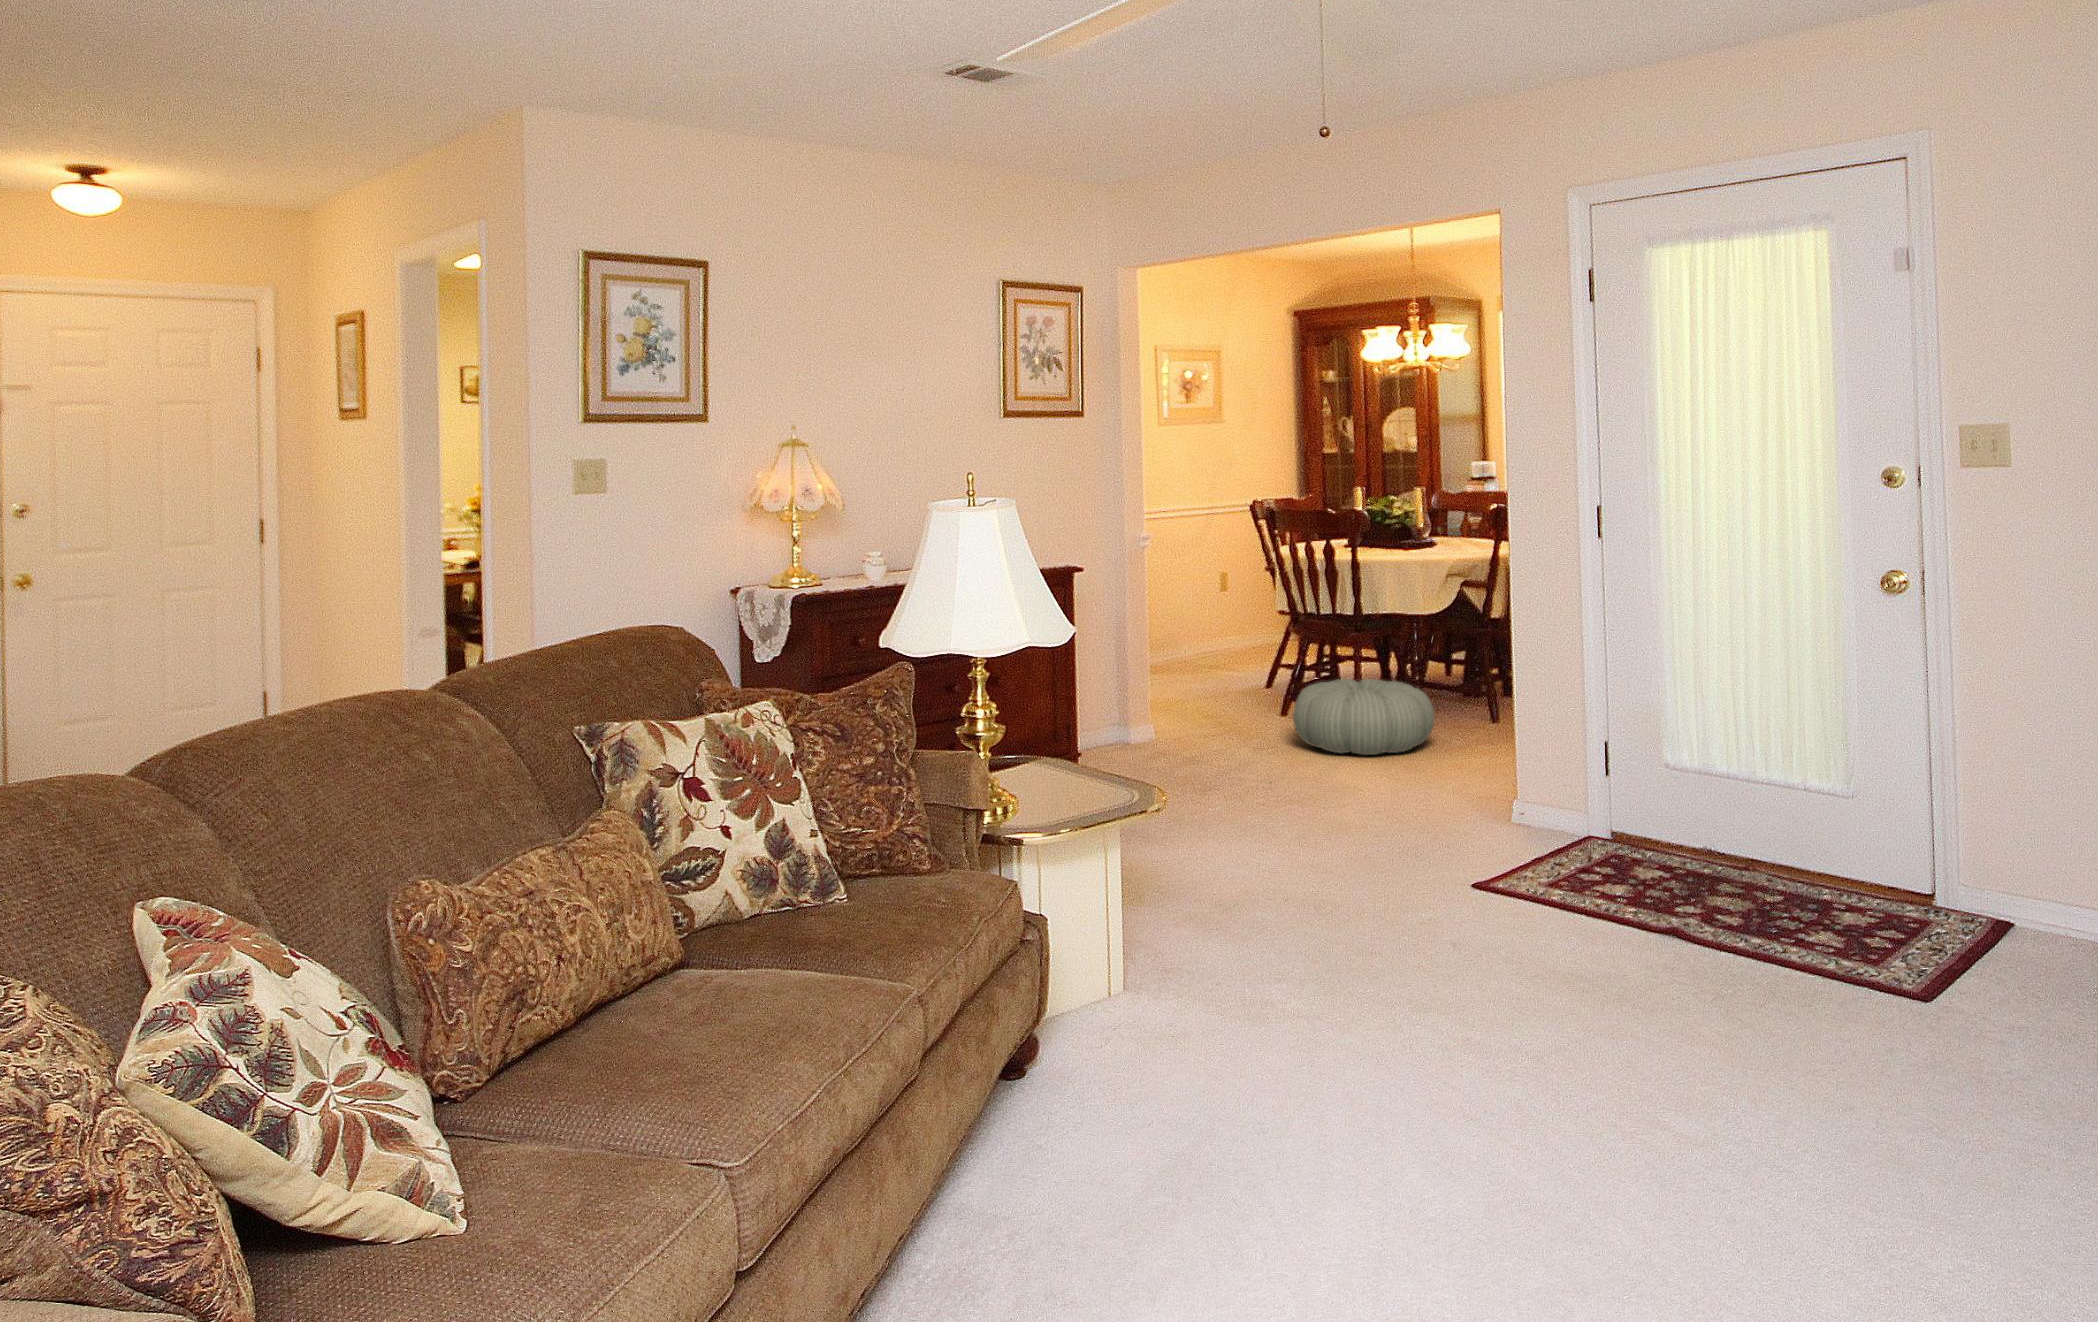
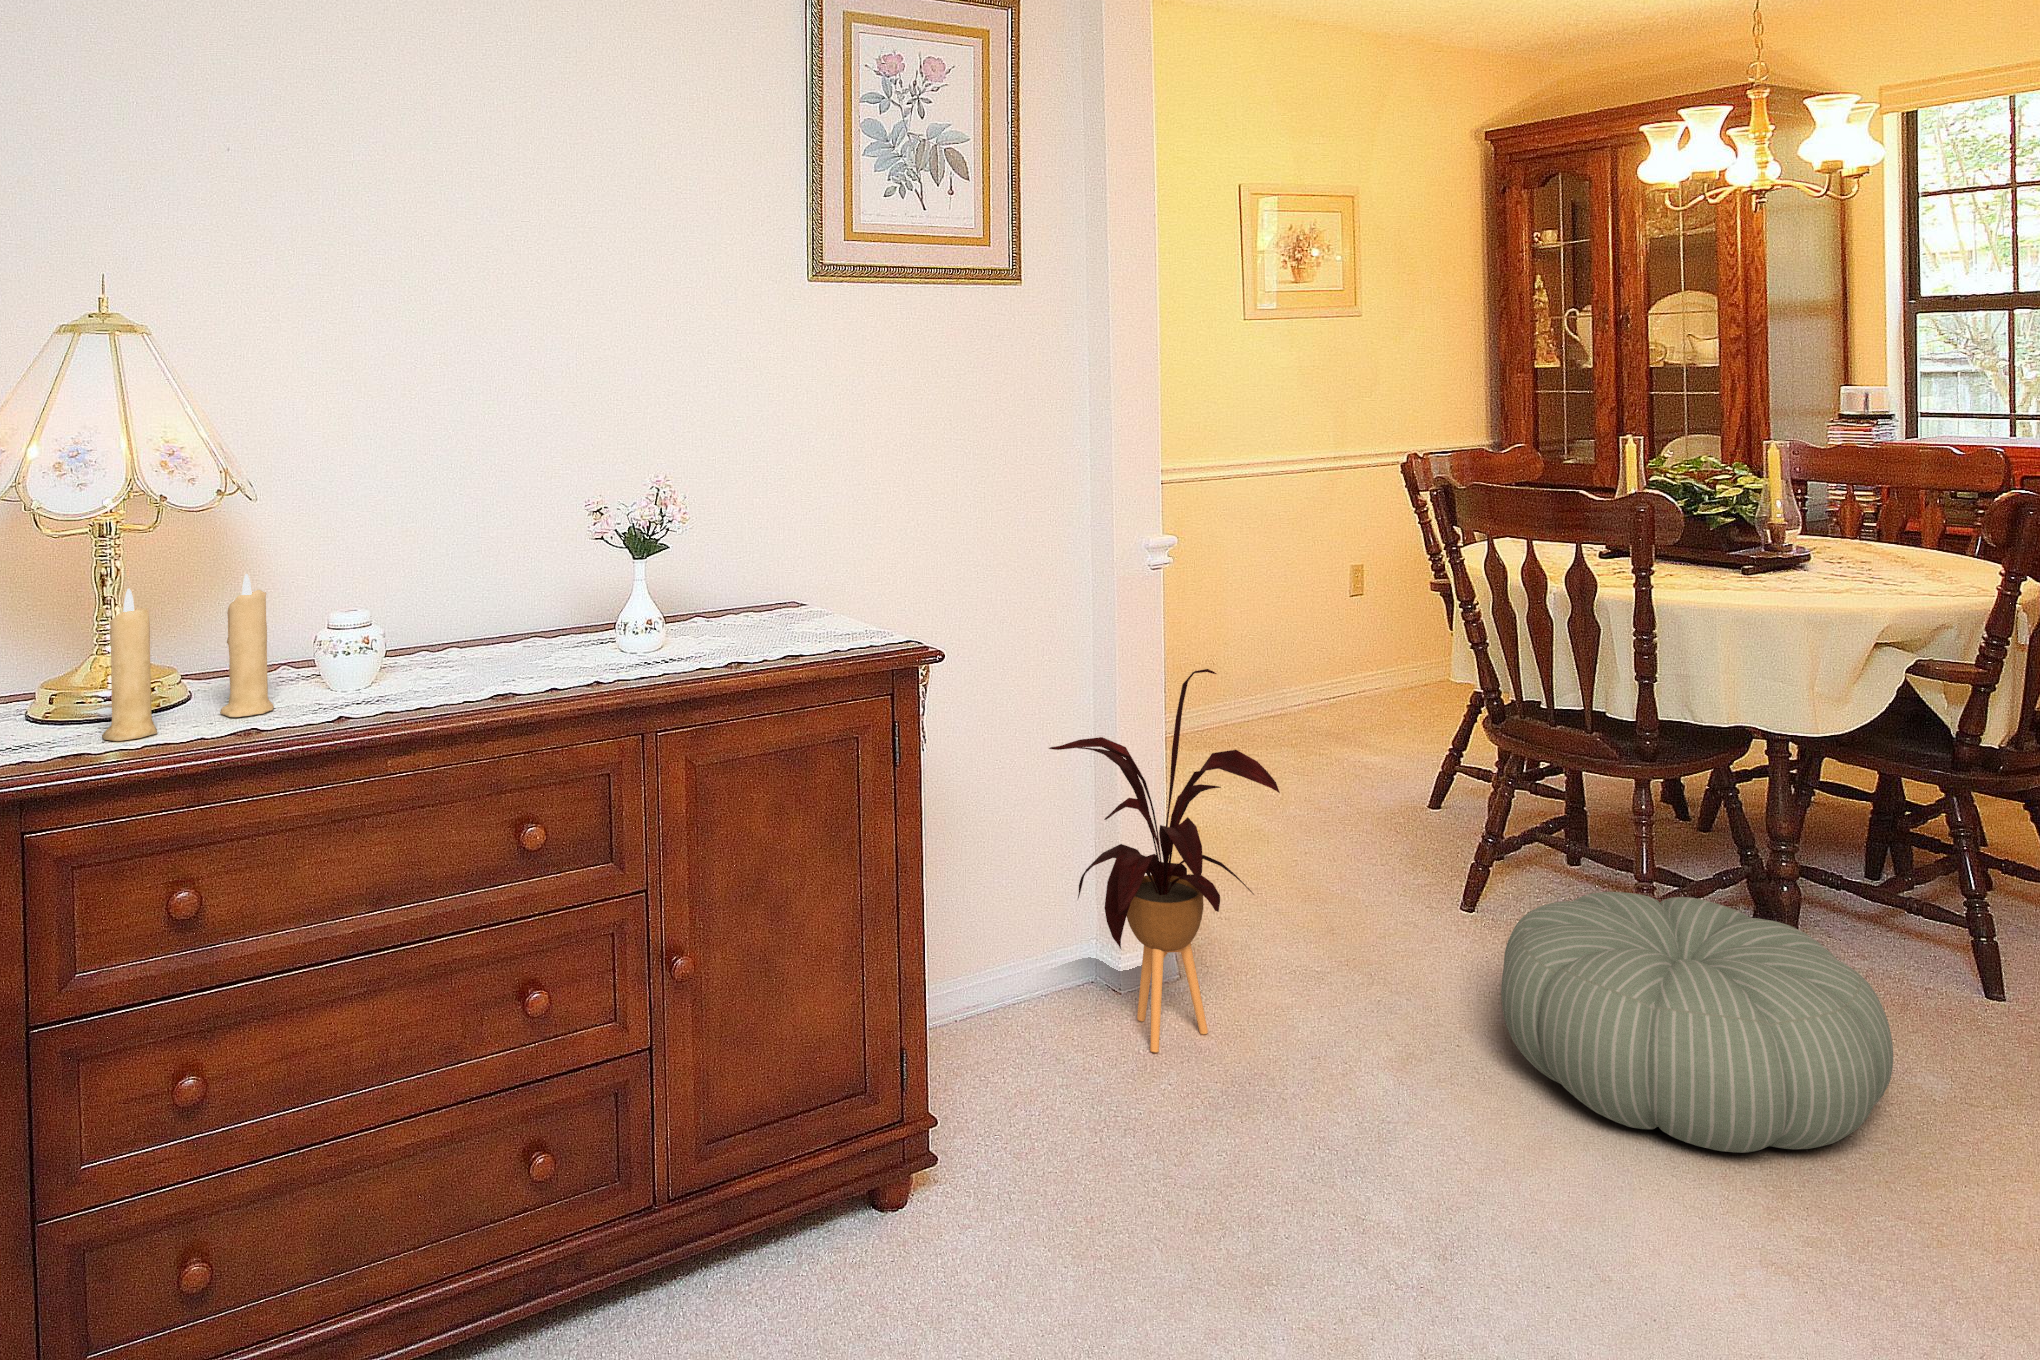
candle: none [823,534,866,590] -> present [102,574,274,741]
house plant: none [1104,587,1206,754] -> present [1049,669,1280,1052]

